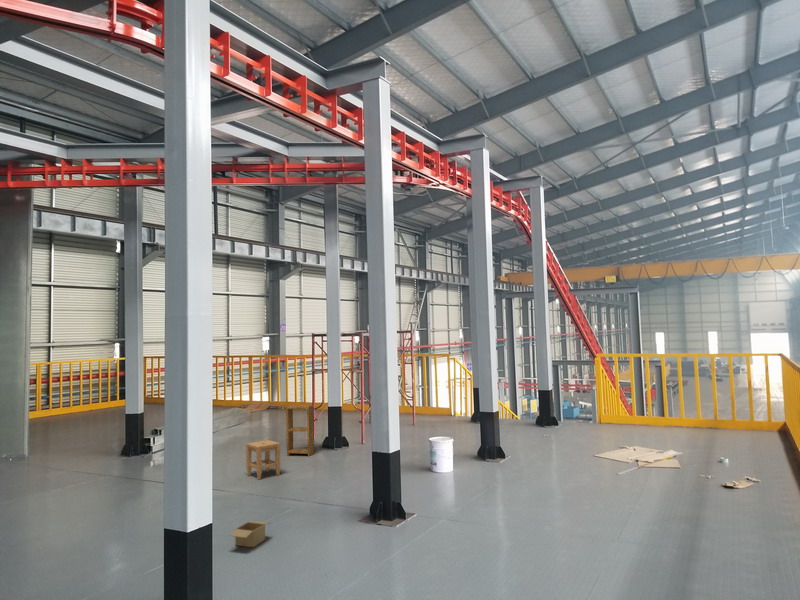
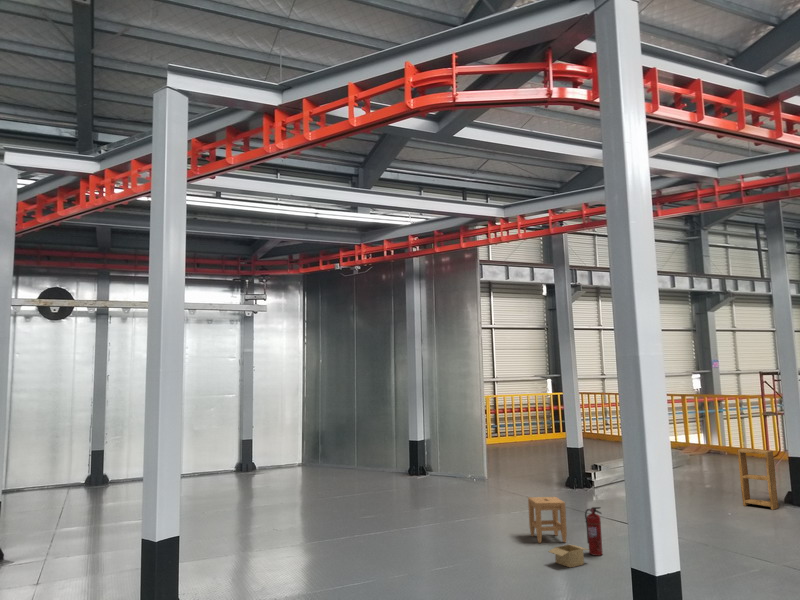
stool: present [246,440,280,479] -> present [528,497,567,543]
fire extinguisher: none [120,490,139,544] -> present [585,507,602,556]
cardboard box: present [229,521,269,547] -> present [549,545,588,567]

